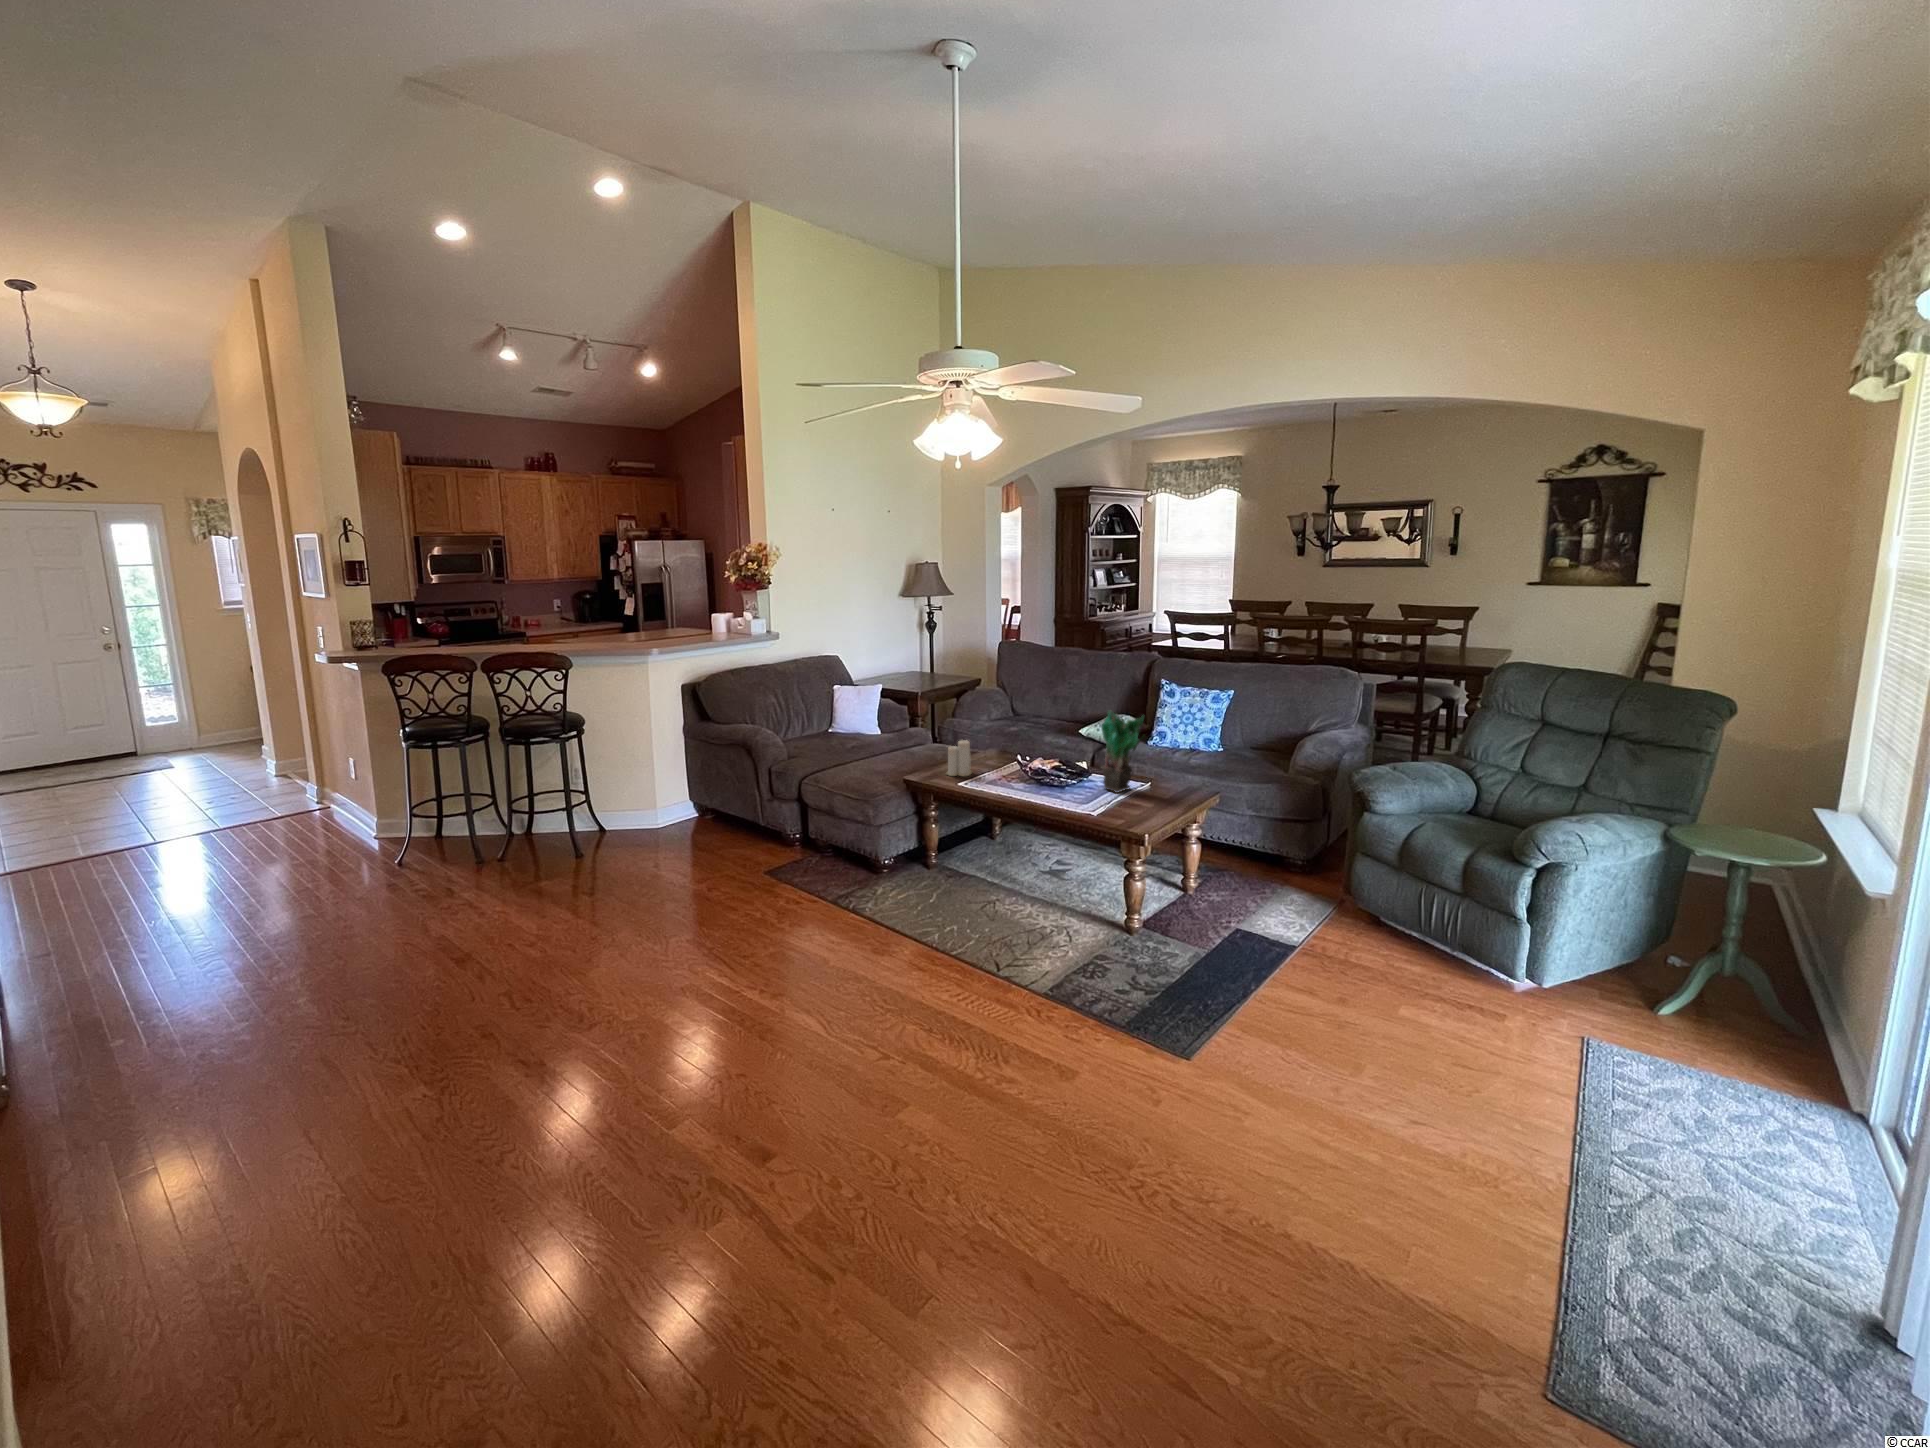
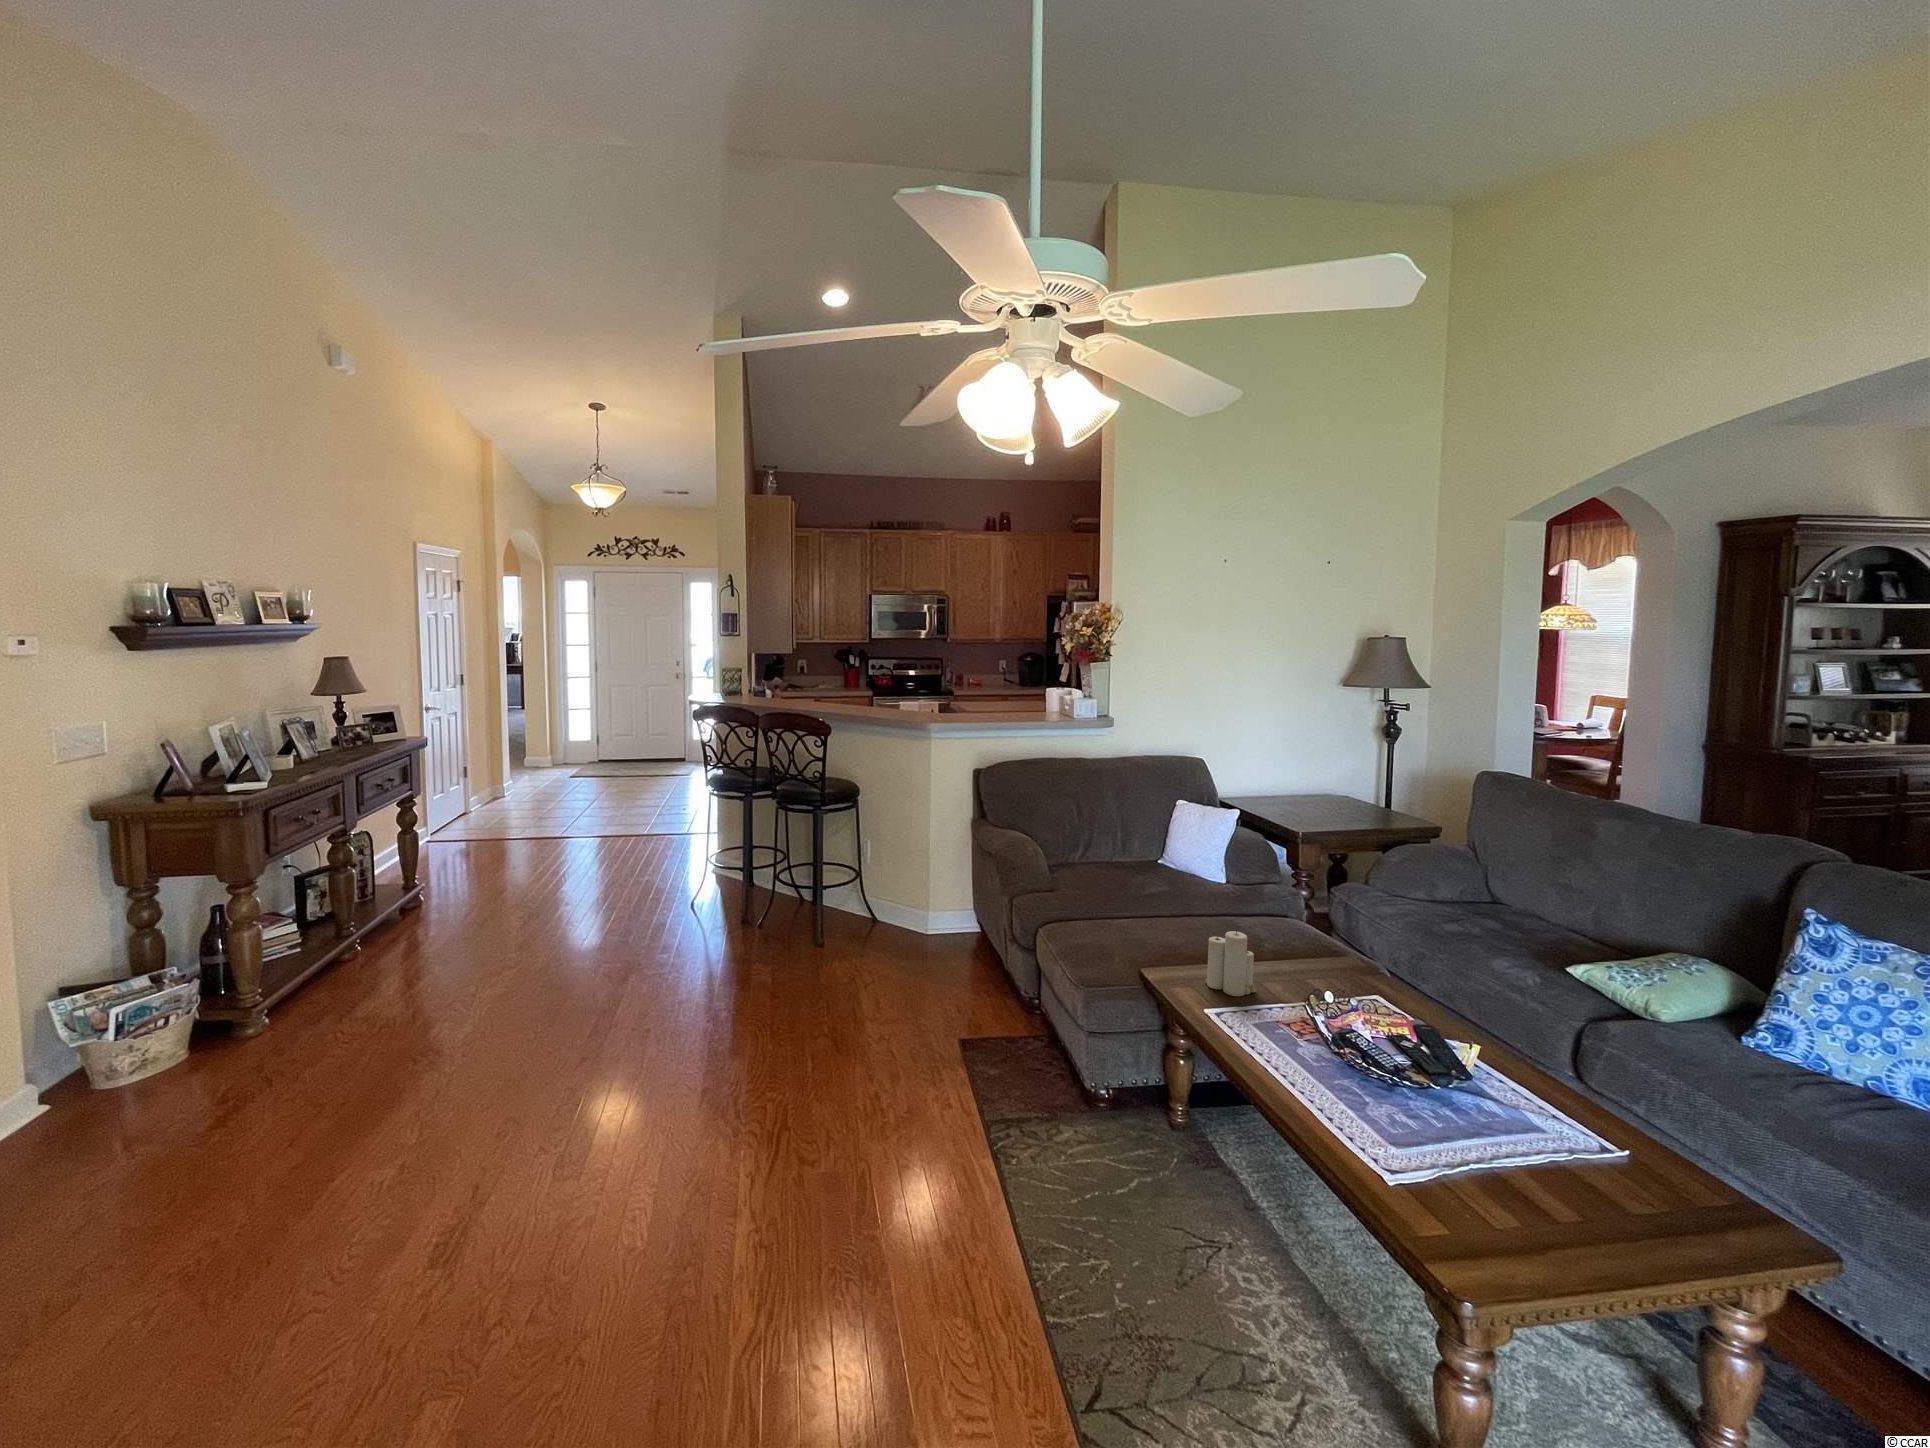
potted plant: present [1102,710,1144,792] -> none [1468,954,1600,1147]

